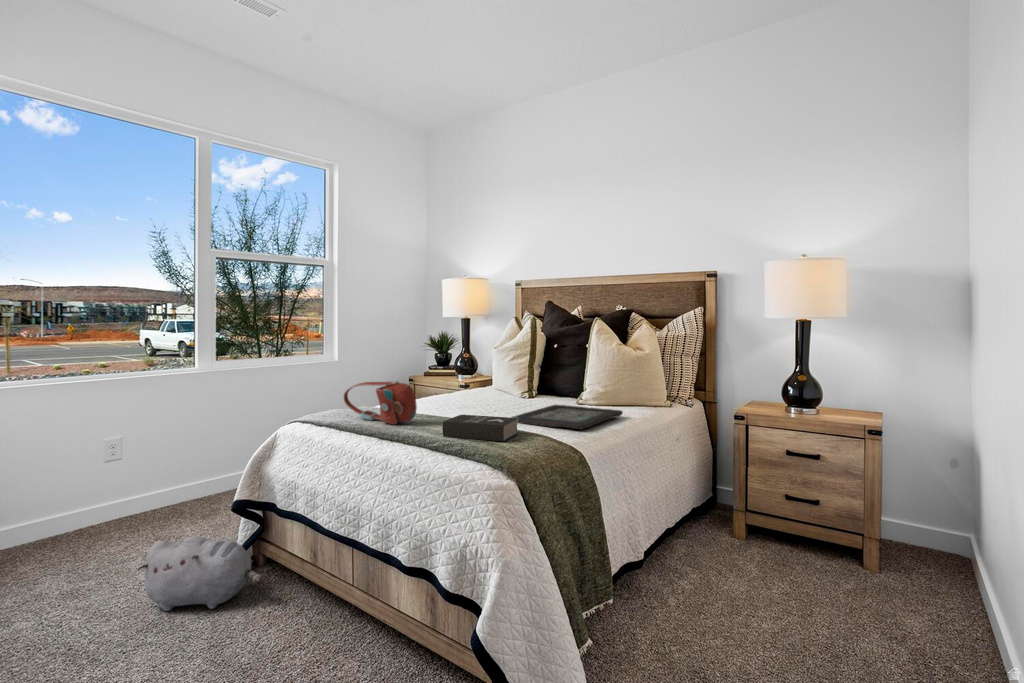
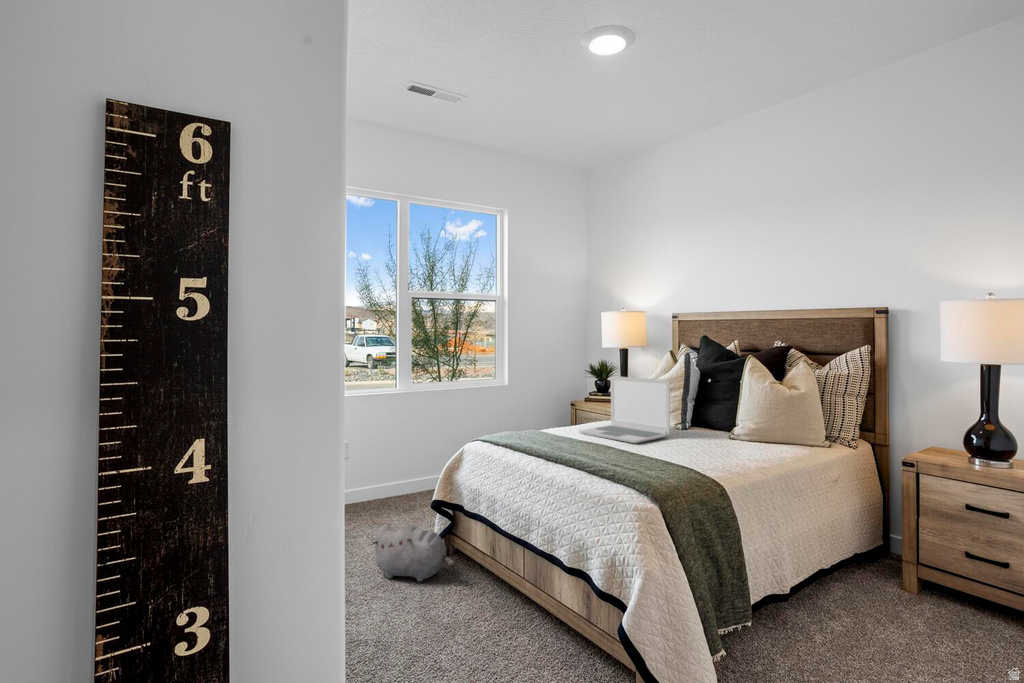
laptop: none [420,343,519,414] -> present [579,376,670,443]
handbag: present [344,381,417,424] -> none [516,411,576,449]
decorative tray: present [512,405,623,429] -> none [659,439,773,466]
book: present [442,415,518,442] -> none [598,444,665,471]

